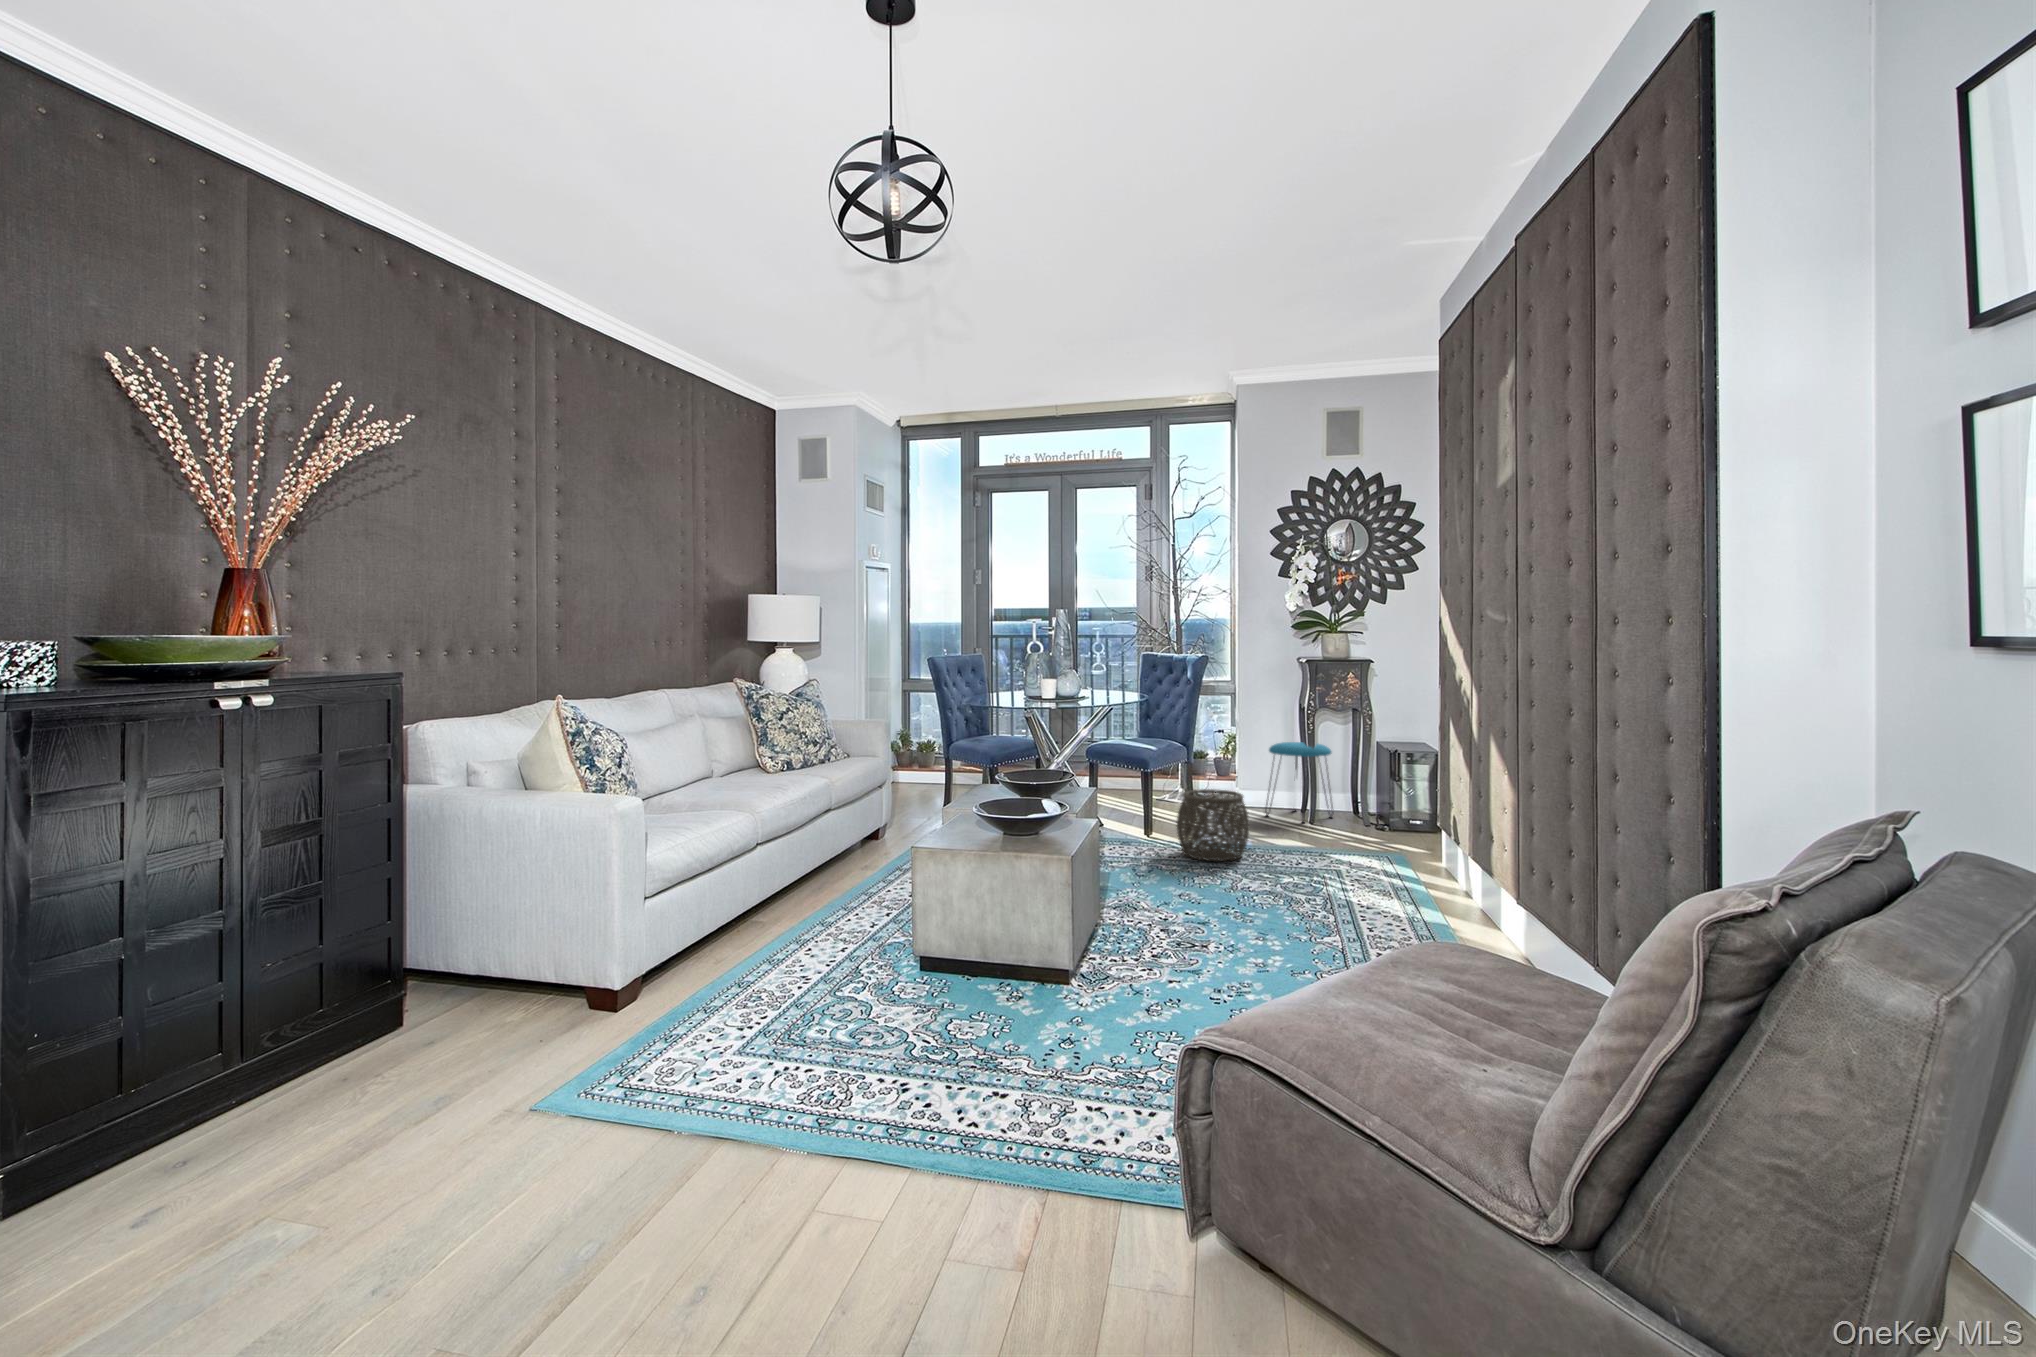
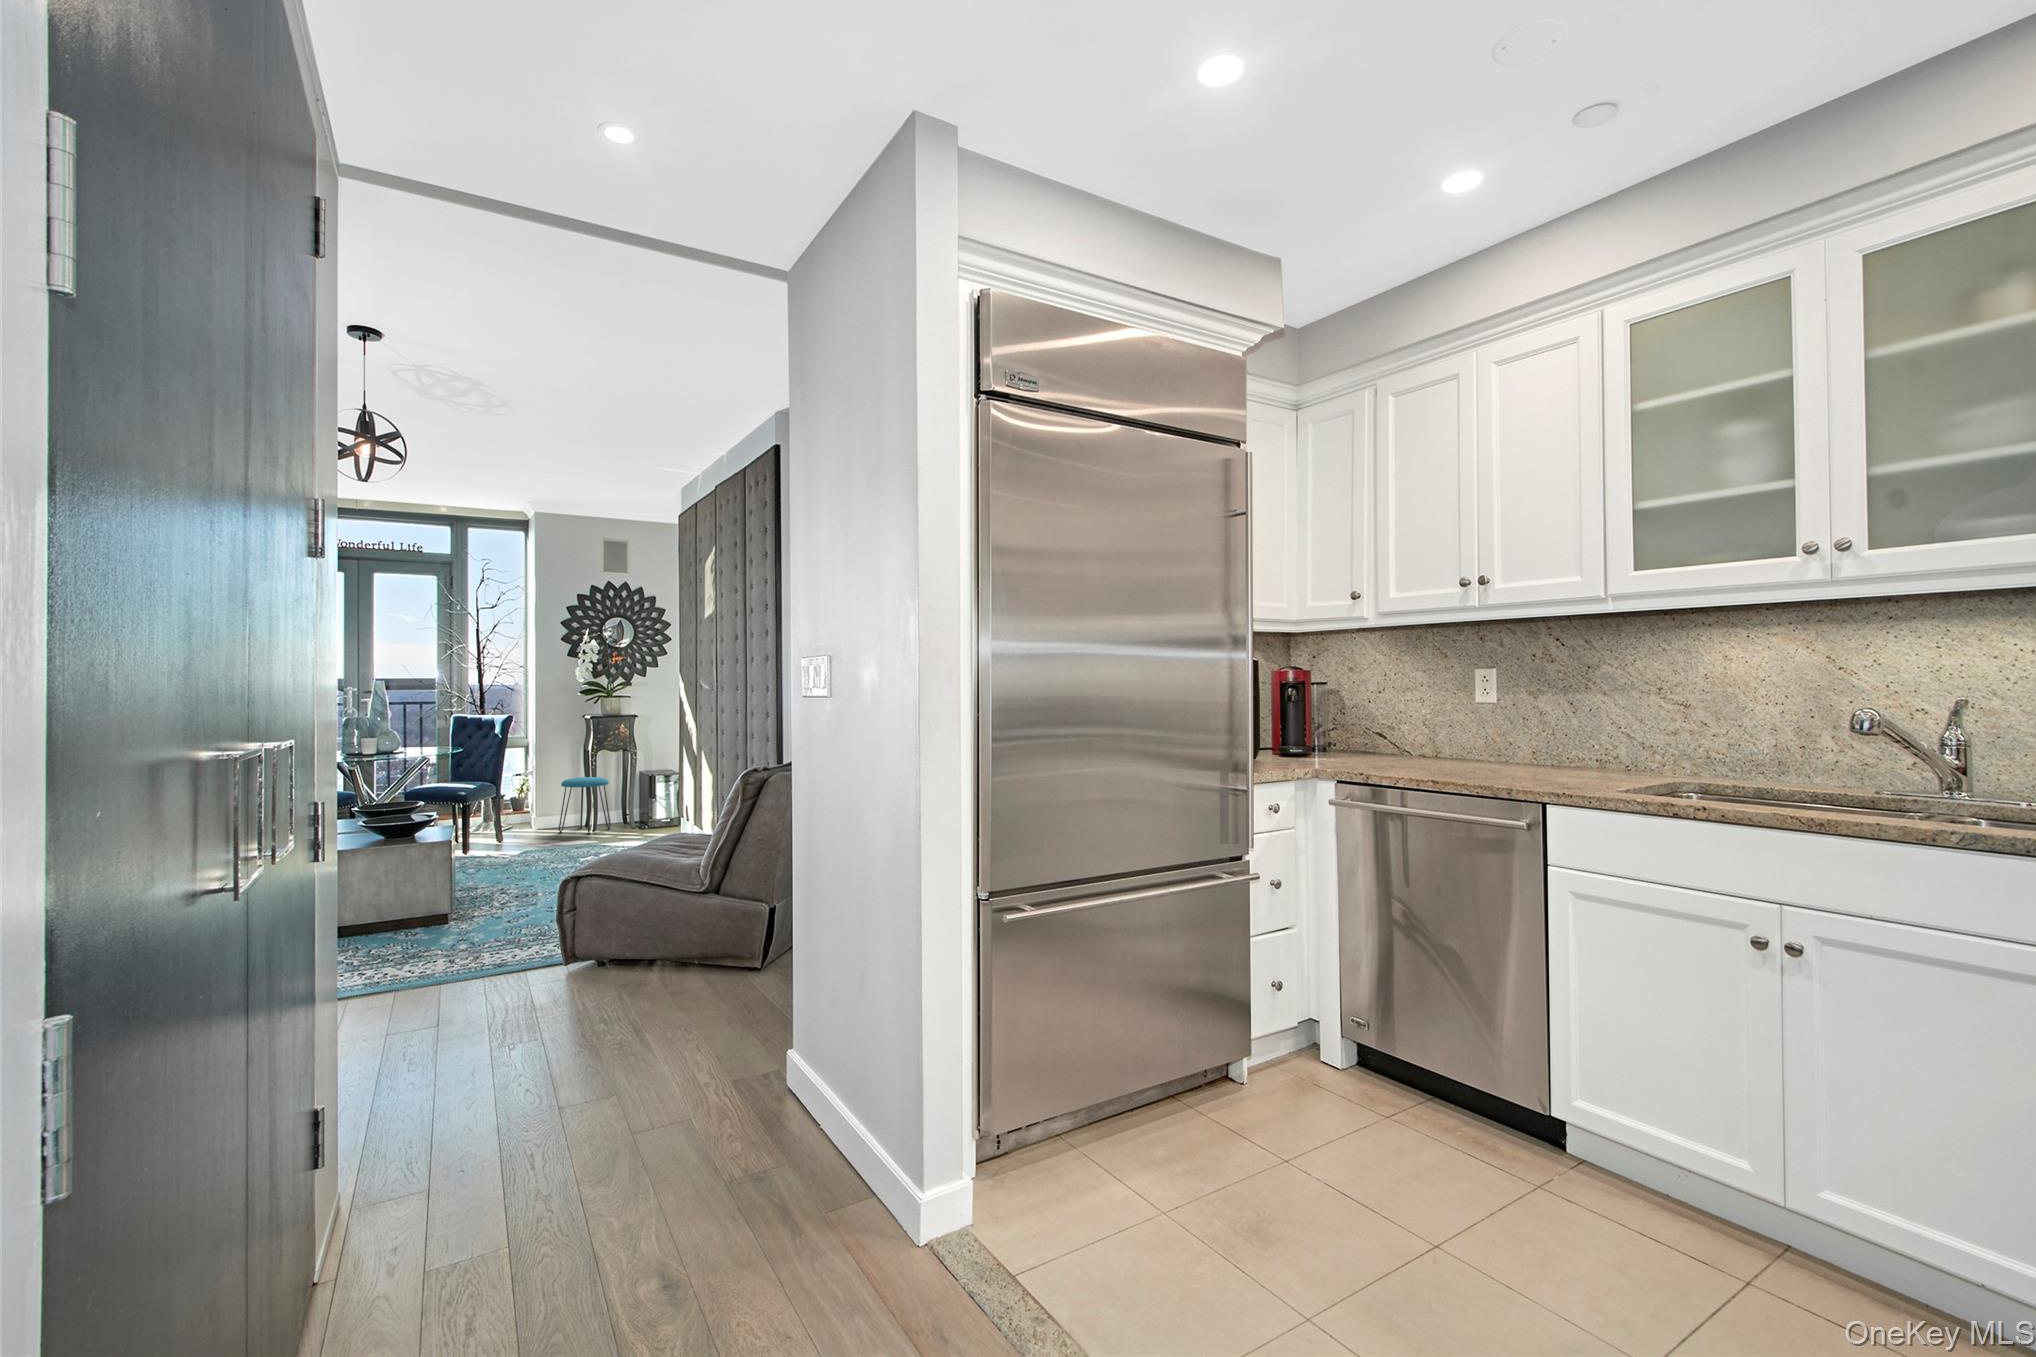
woven basket: present [1177,789,1250,862] -> none [496,813,554,863]

